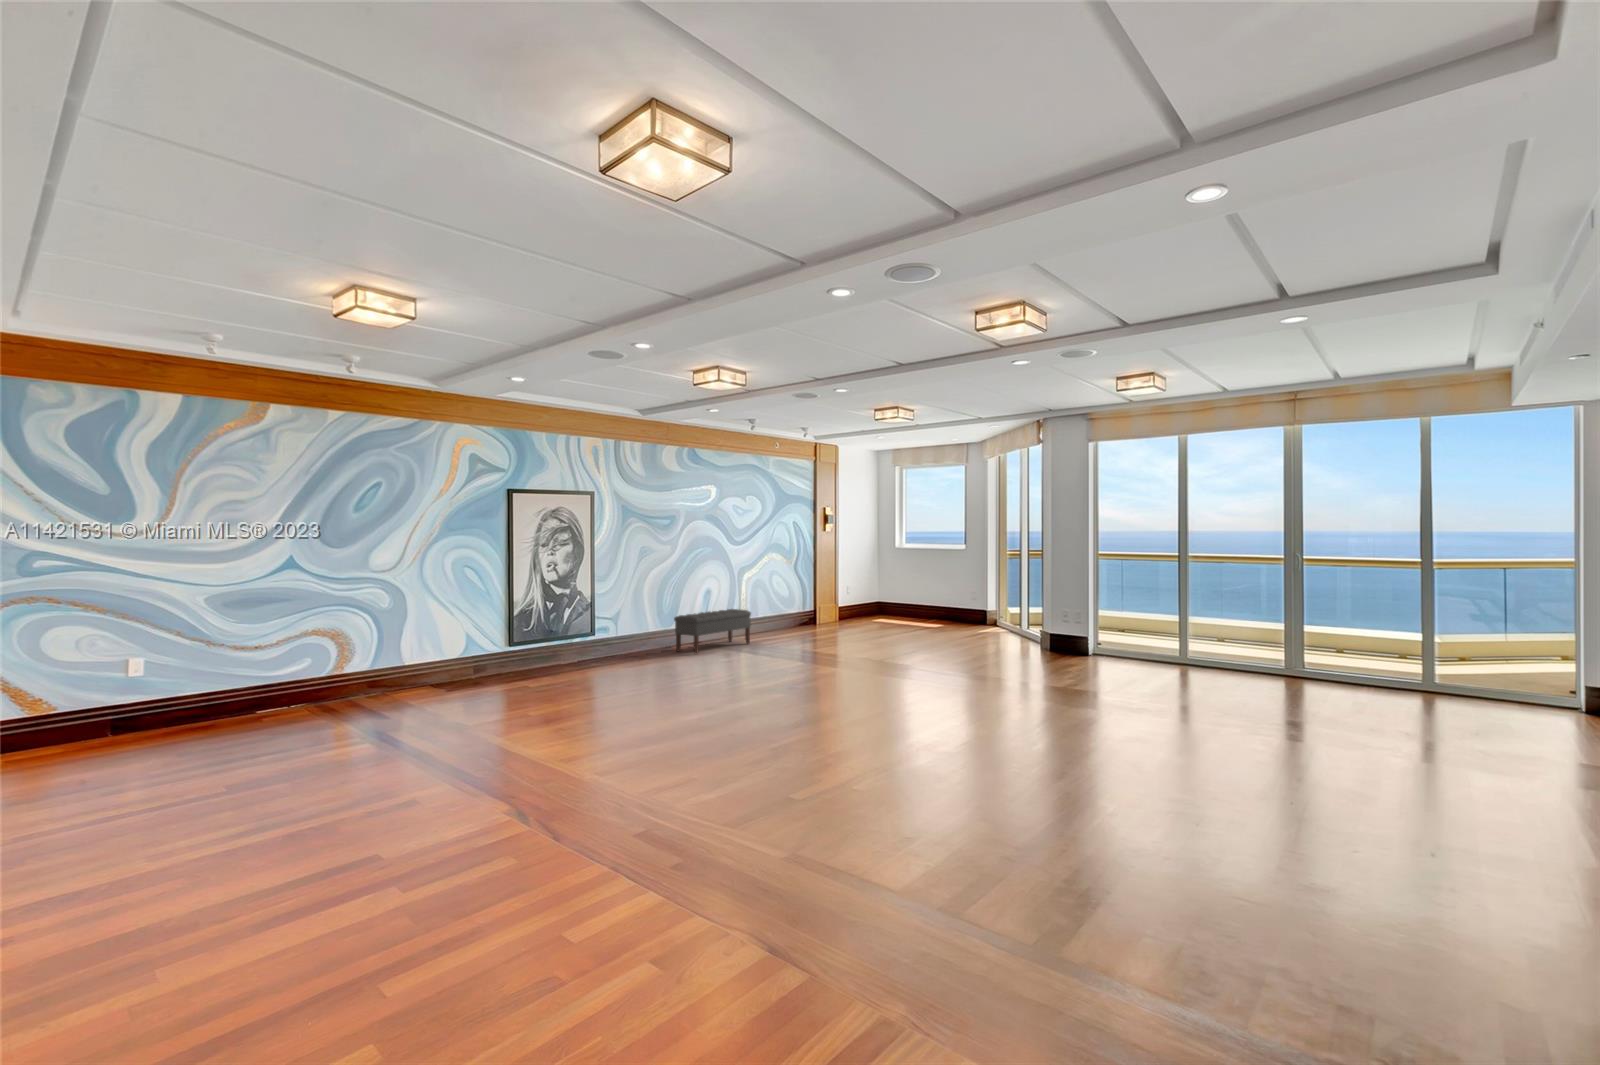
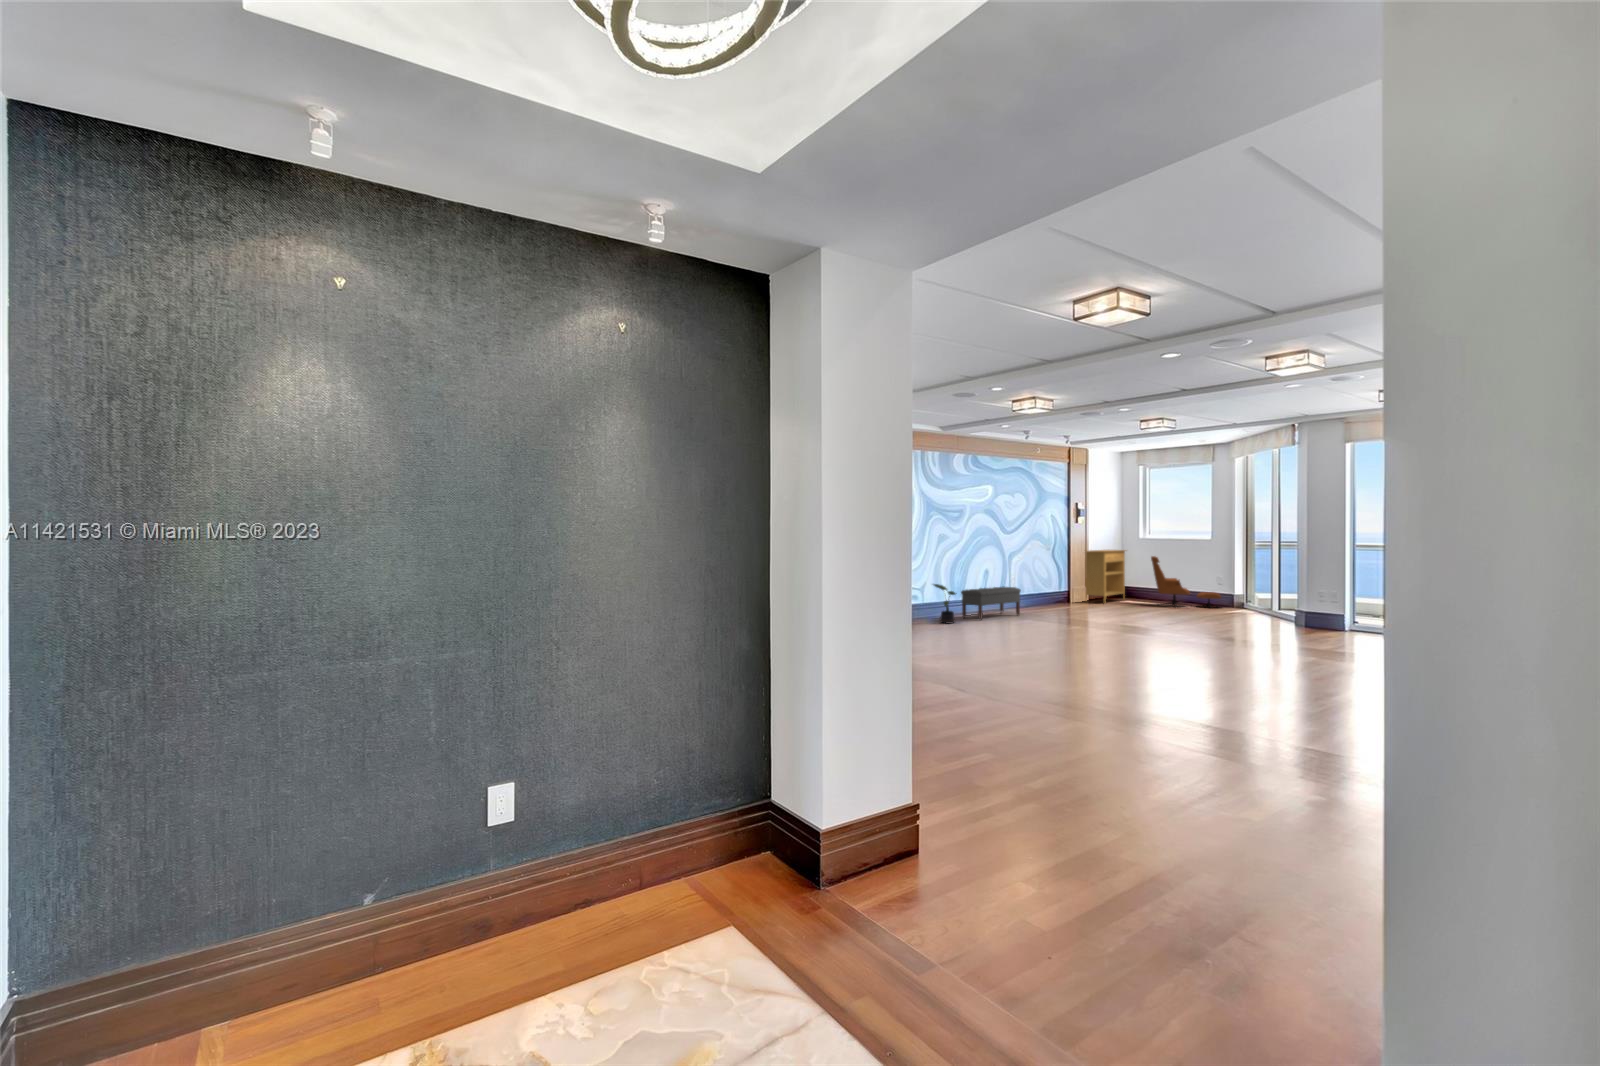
console table: none [833,560,882,623] -> present [1085,550,1126,602]
lounge chair: none [903,568,975,625] -> present [1151,556,1221,607]
potted plant: none [630,610,665,662] -> present [934,584,956,624]

